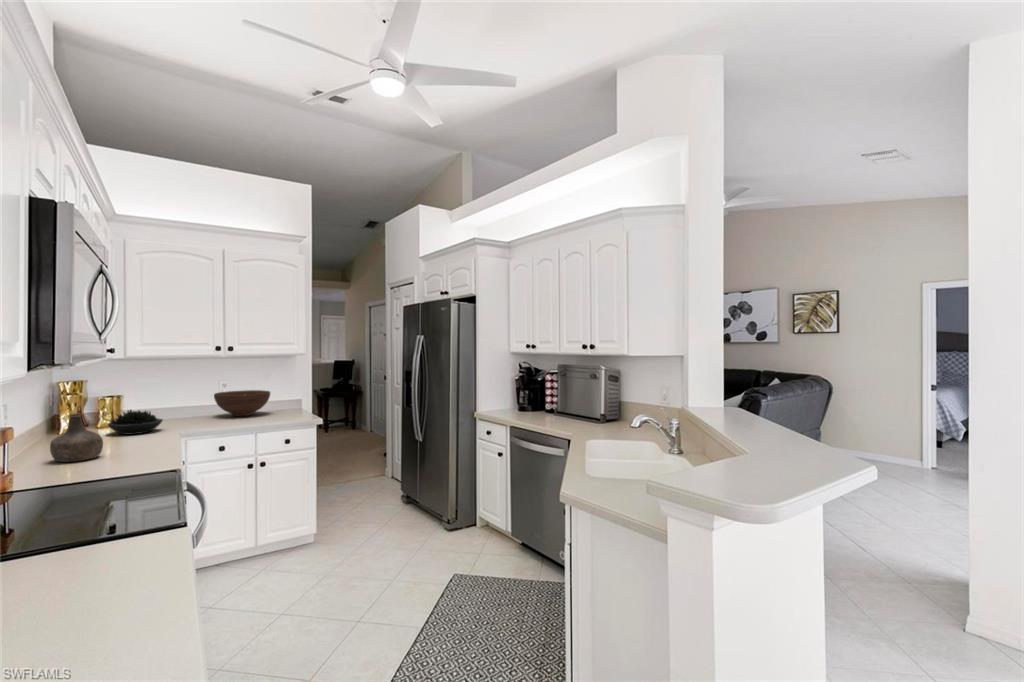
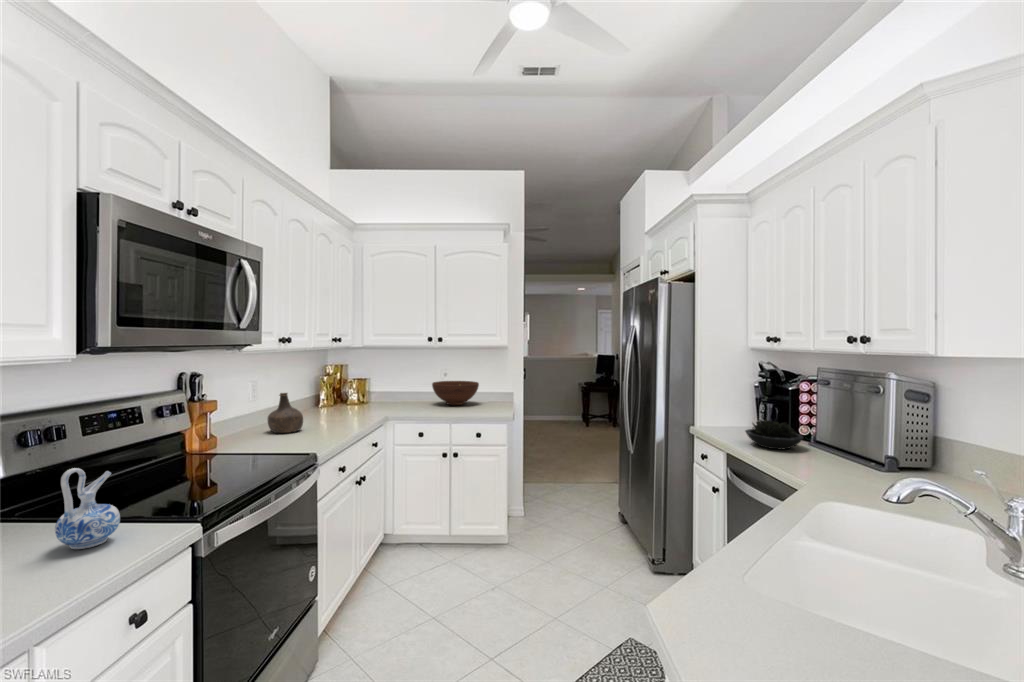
succulent plant: present [108,410,163,435] -> present [745,420,803,449]
ceramic pitcher: none [80,480,142,561] -> present [55,468,120,549]

